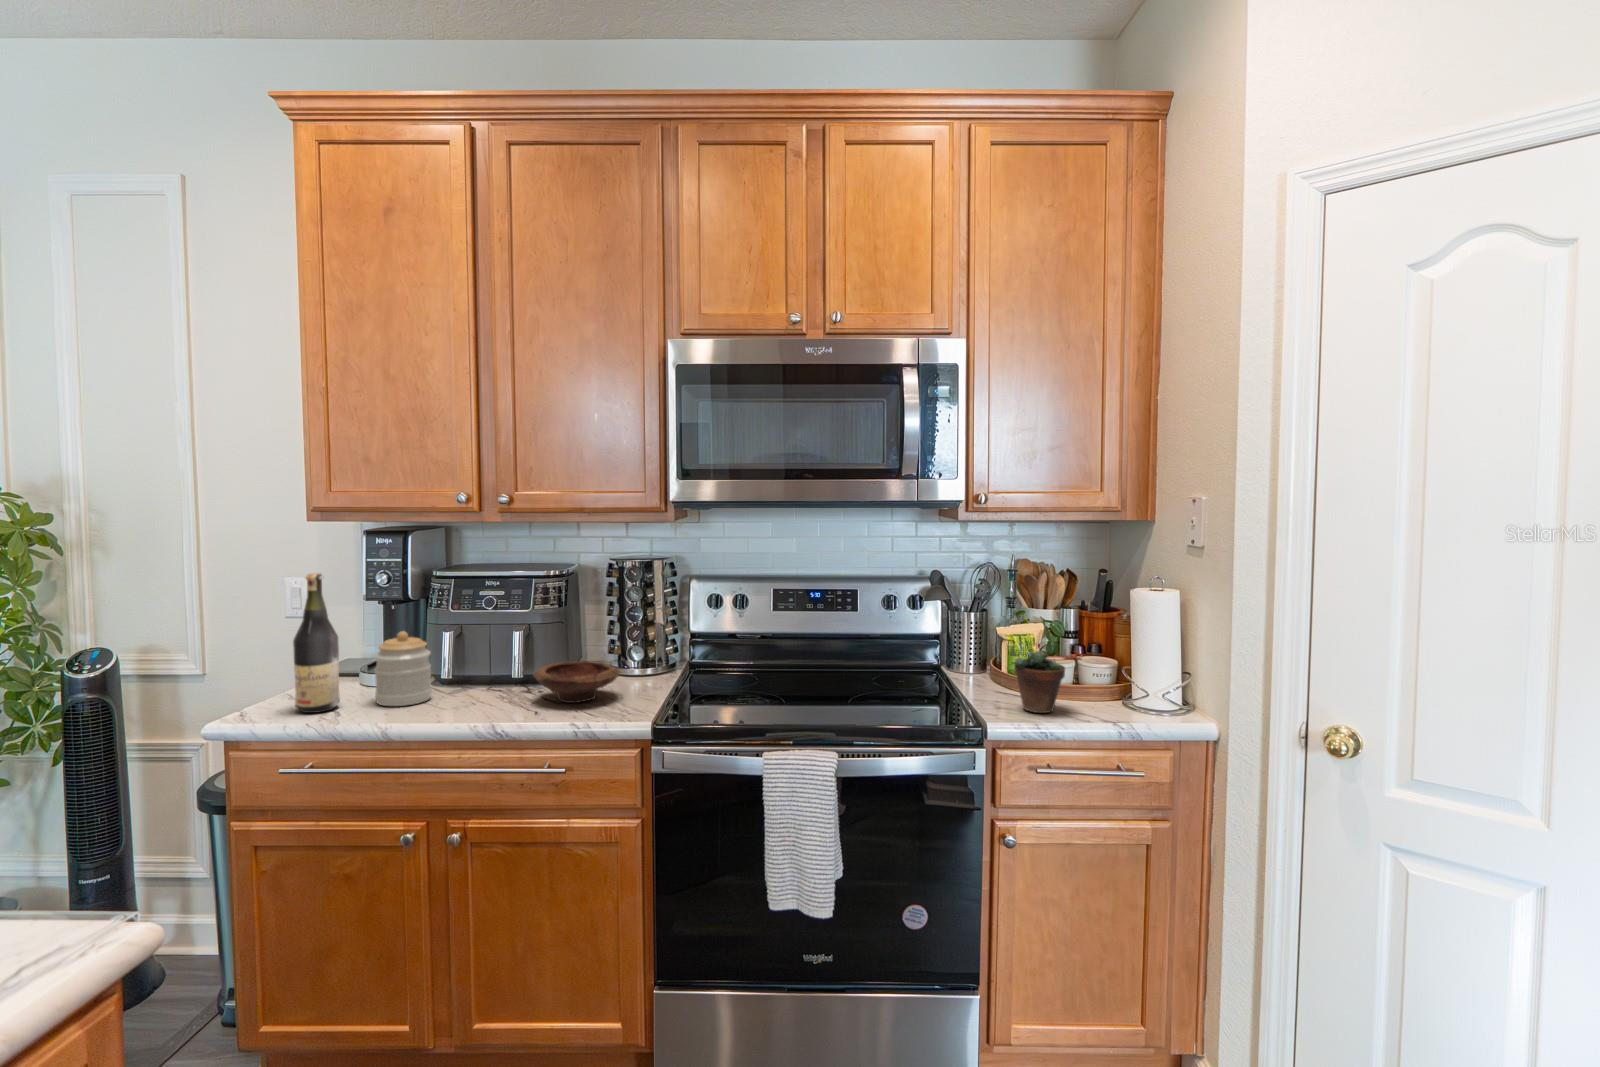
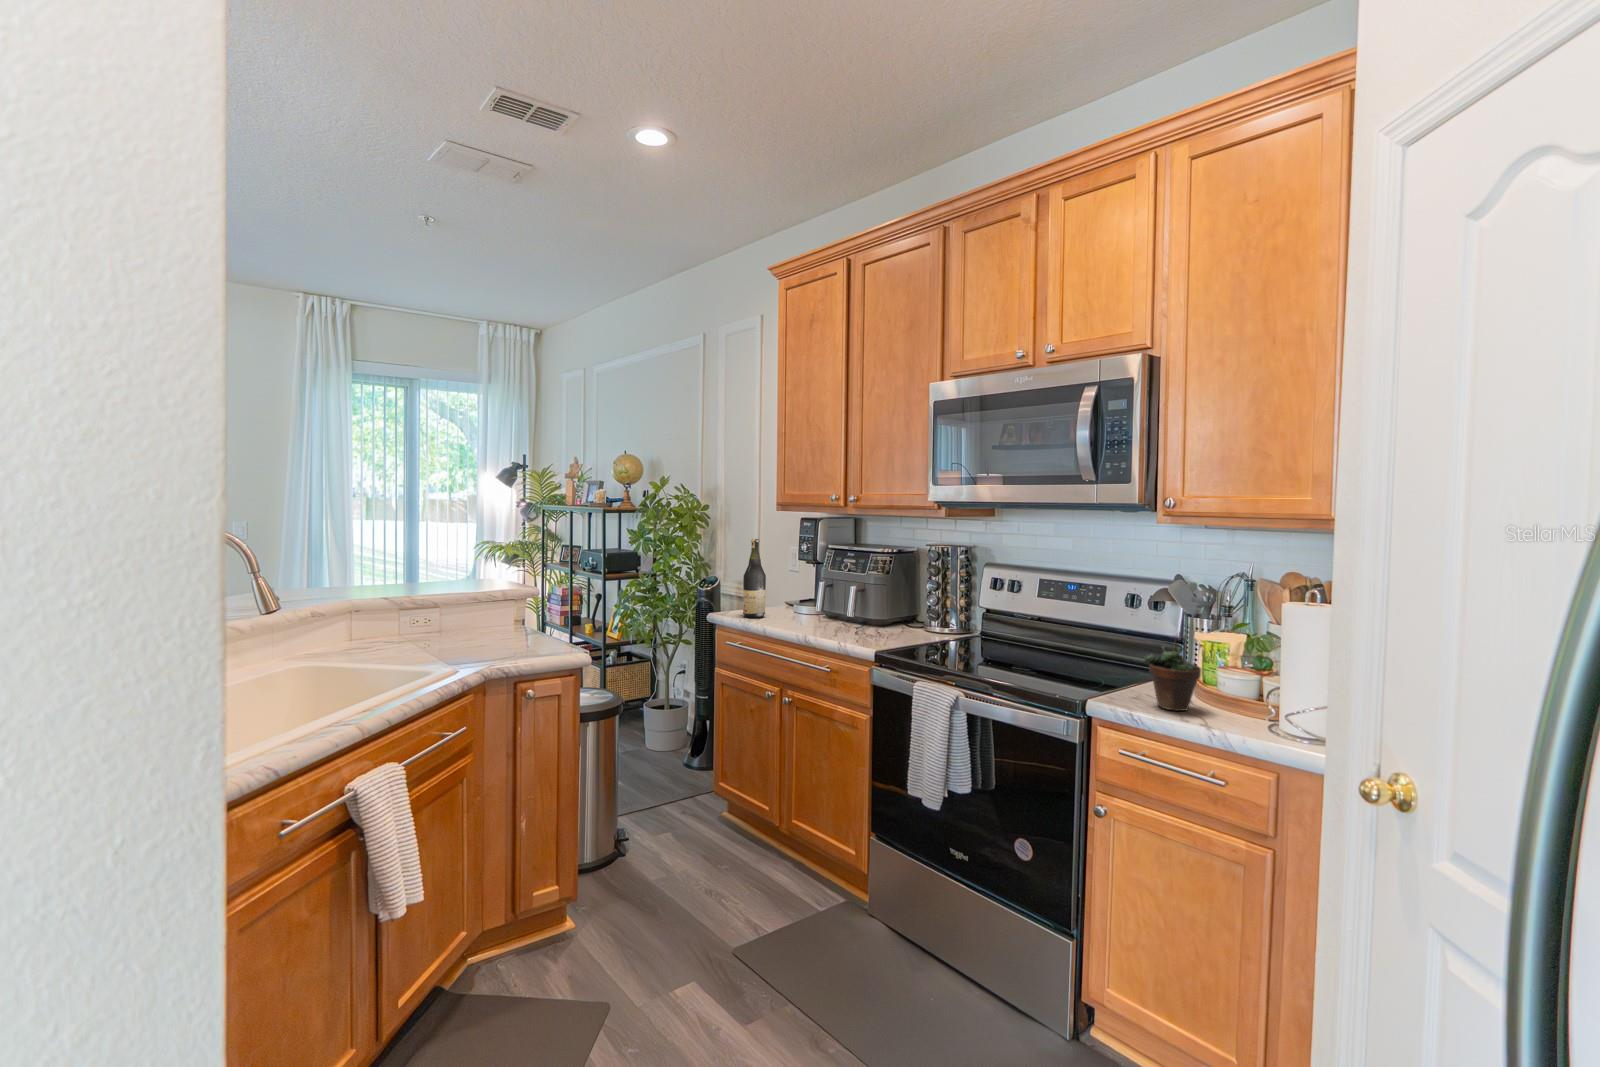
jar: present [375,631,432,706] -> none [779,578,811,622]
bowl: present [533,661,619,703] -> none [845,611,903,638]

